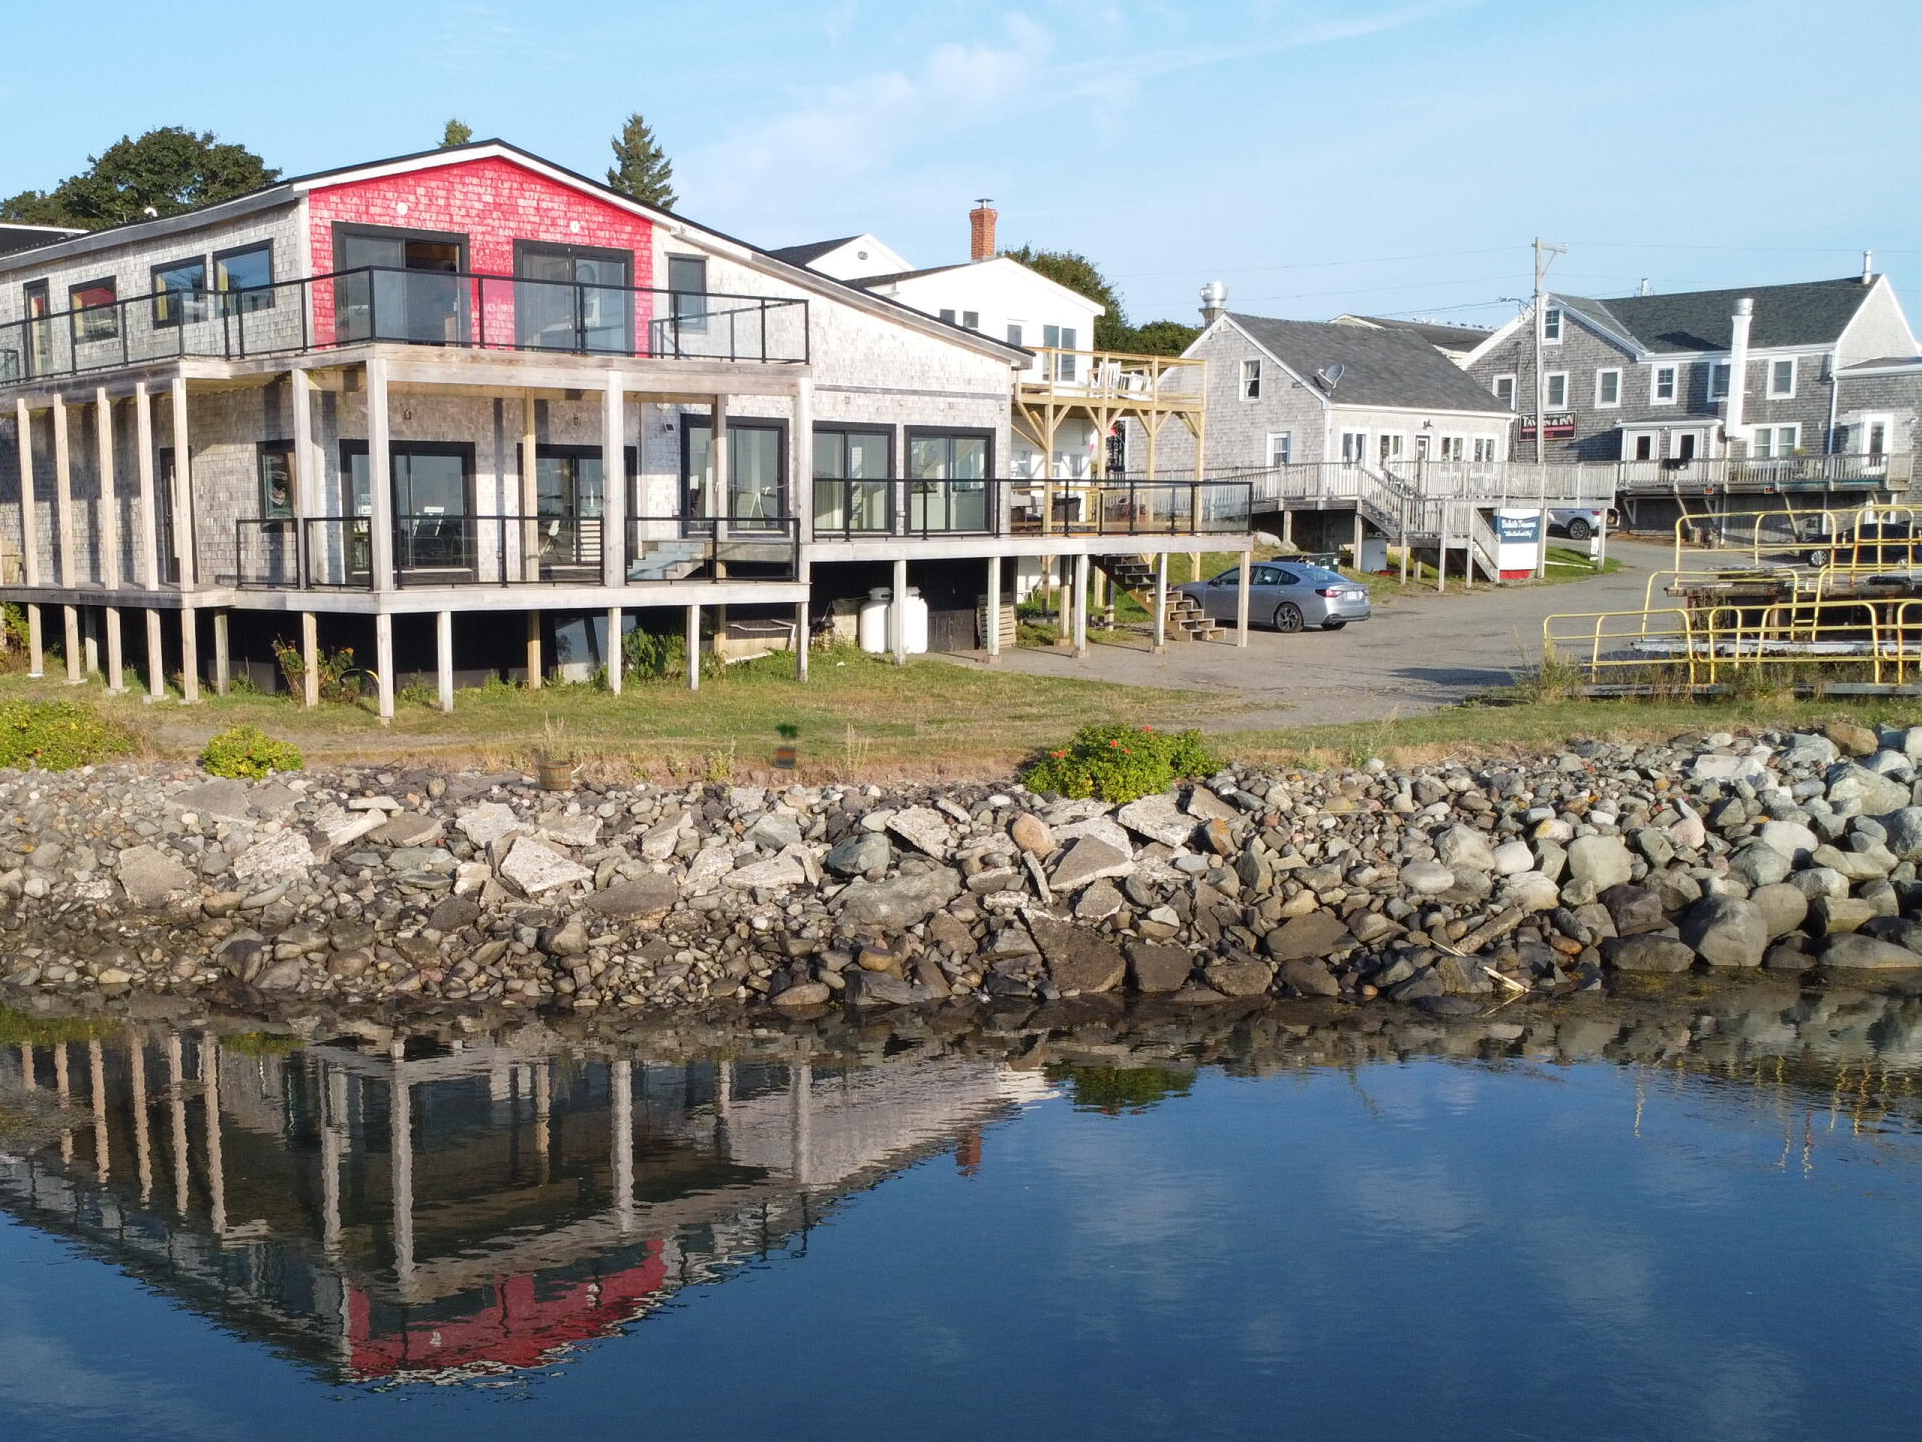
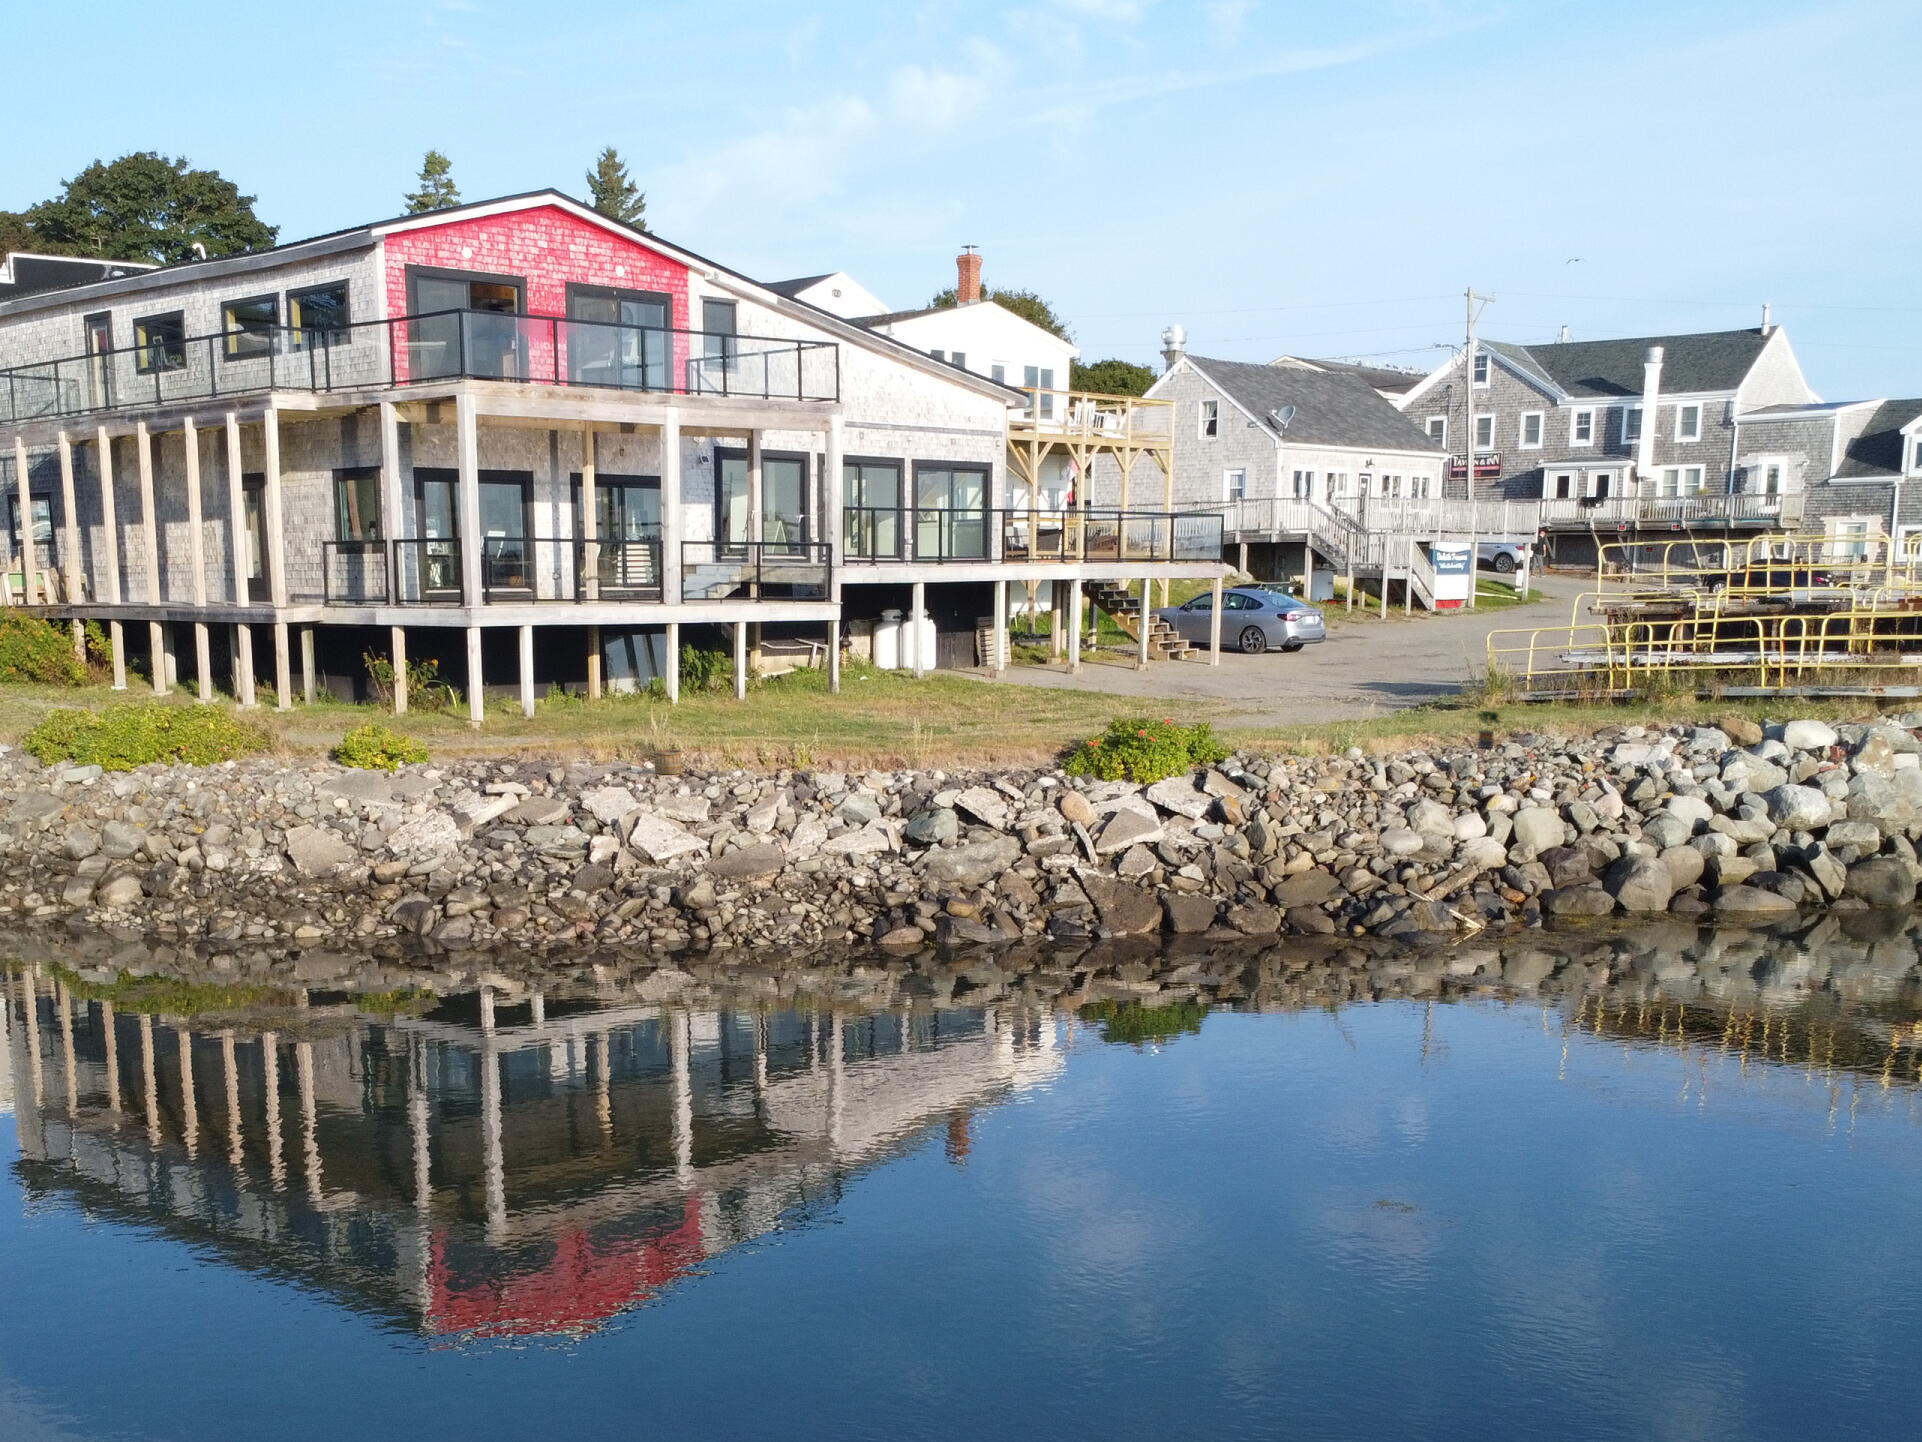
potted tree: present [775,724,800,768] -> present [1477,711,1500,748]

